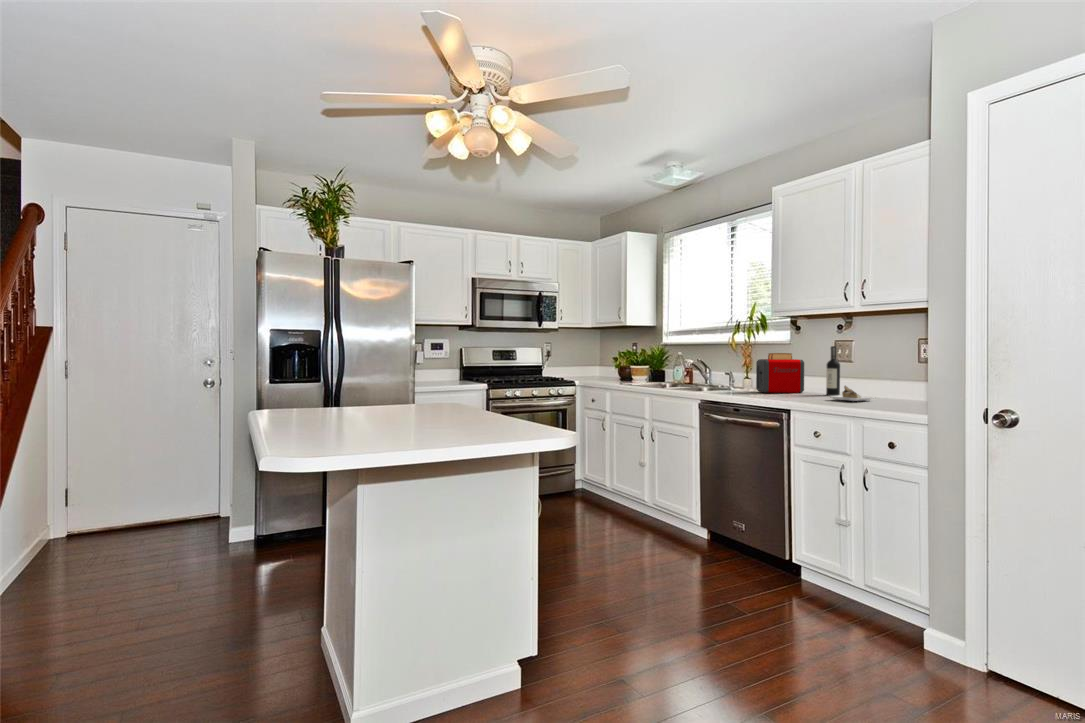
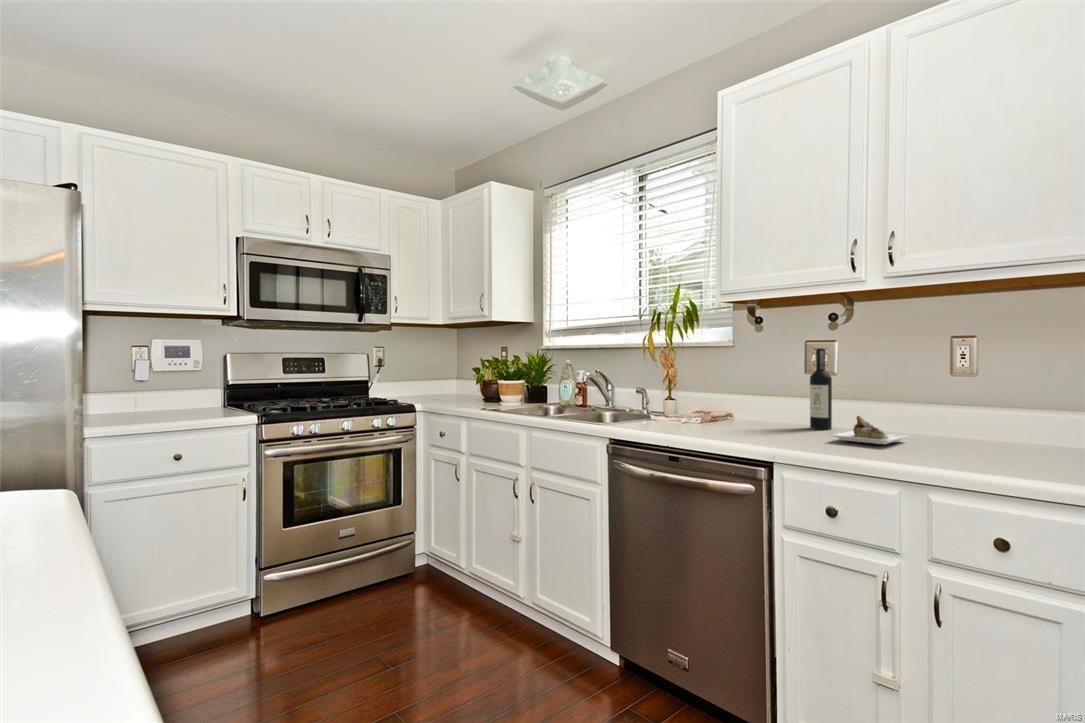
toaster: present [756,353,804,393] -> none [694,360,770,425]

